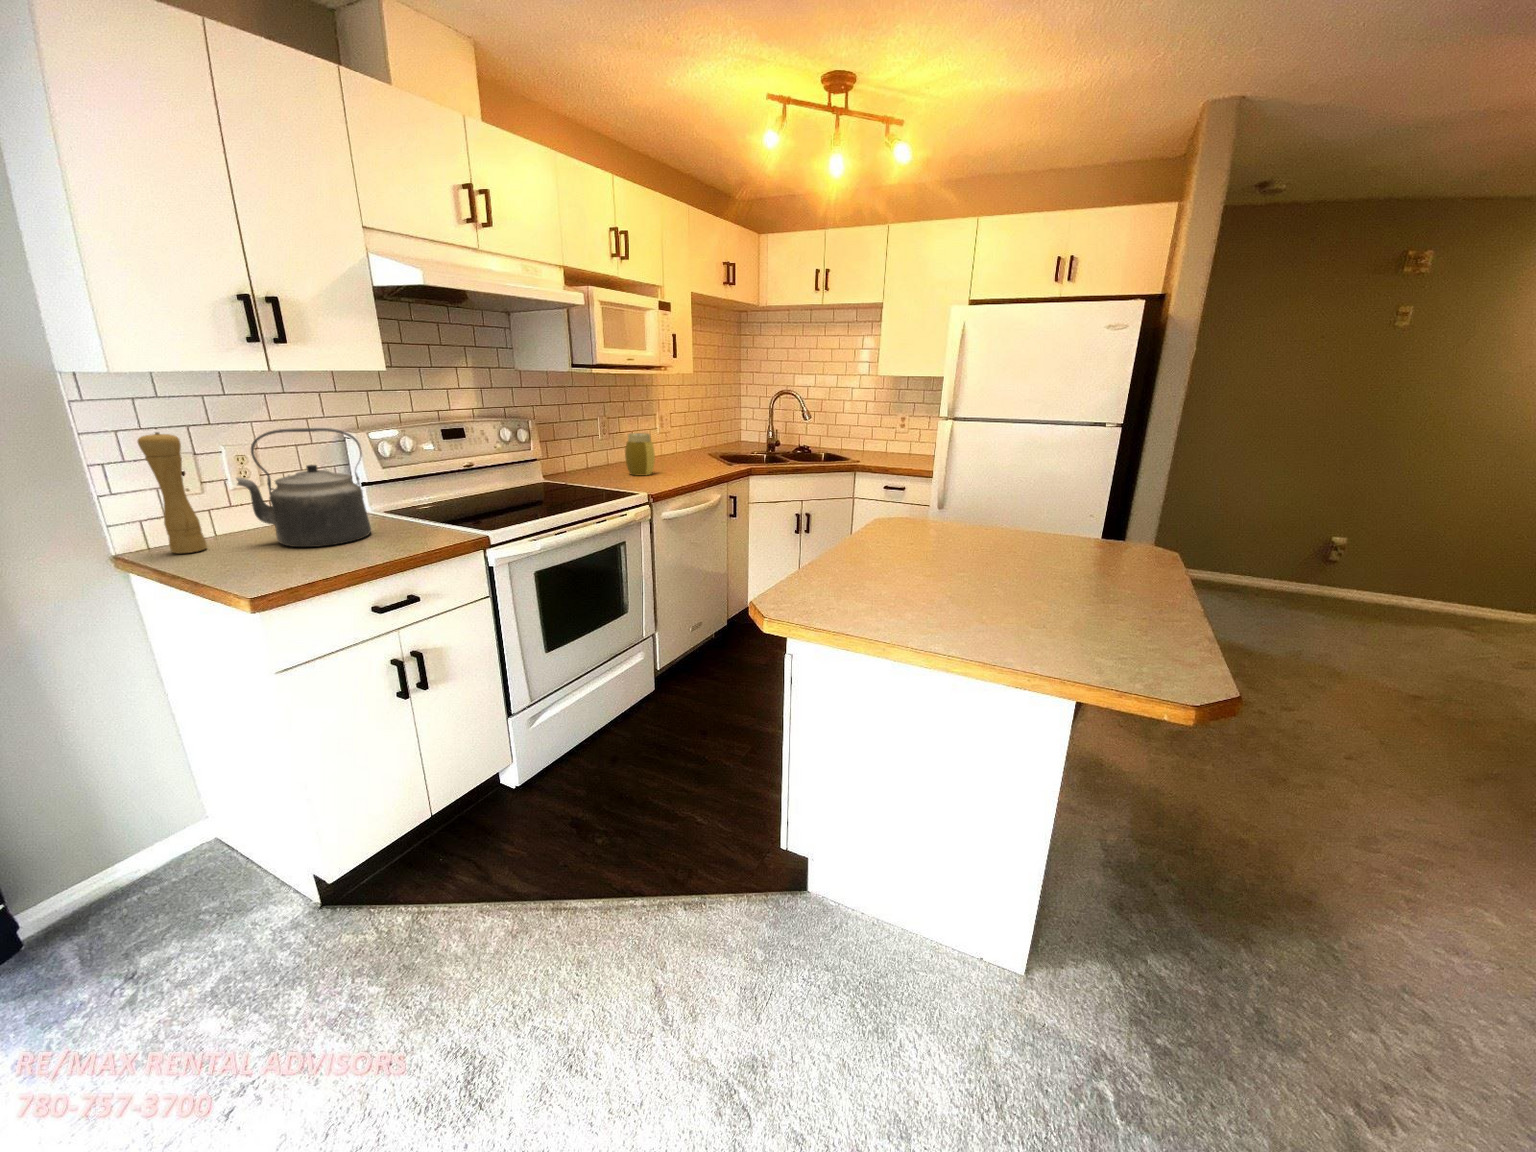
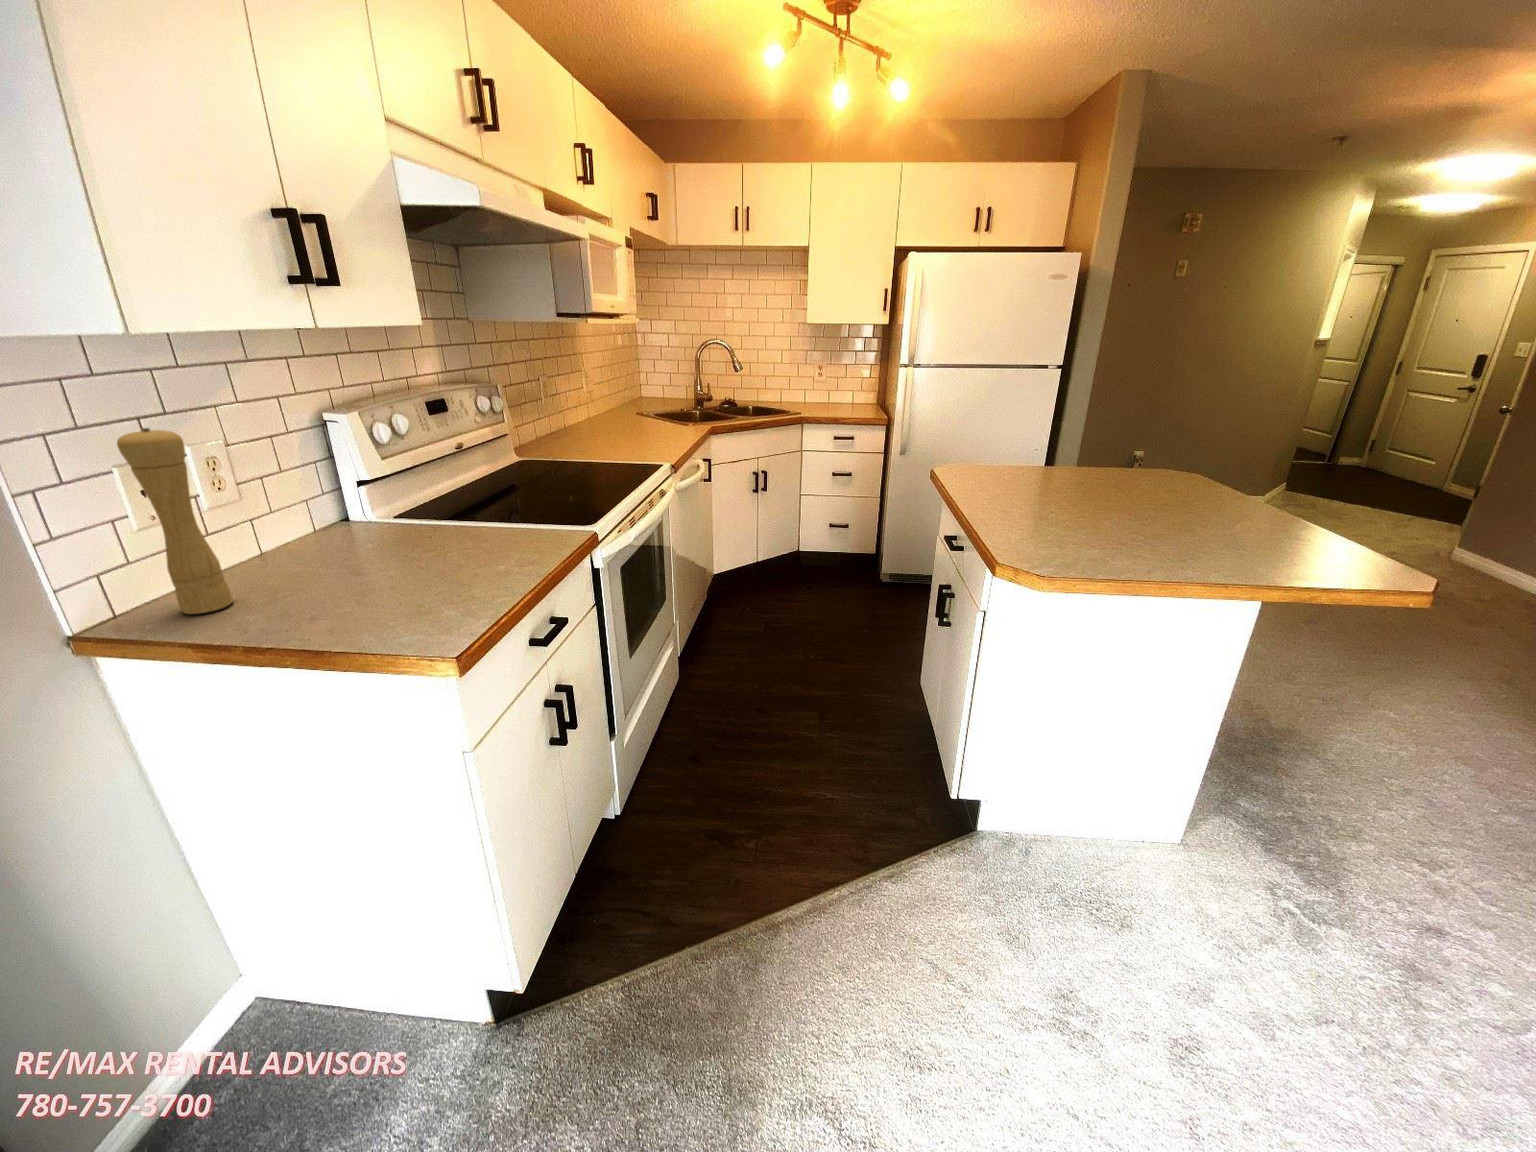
kettle: present [236,428,371,547] -> none [270,407,448,578]
jar: present [625,433,655,476] -> none [598,394,630,444]

